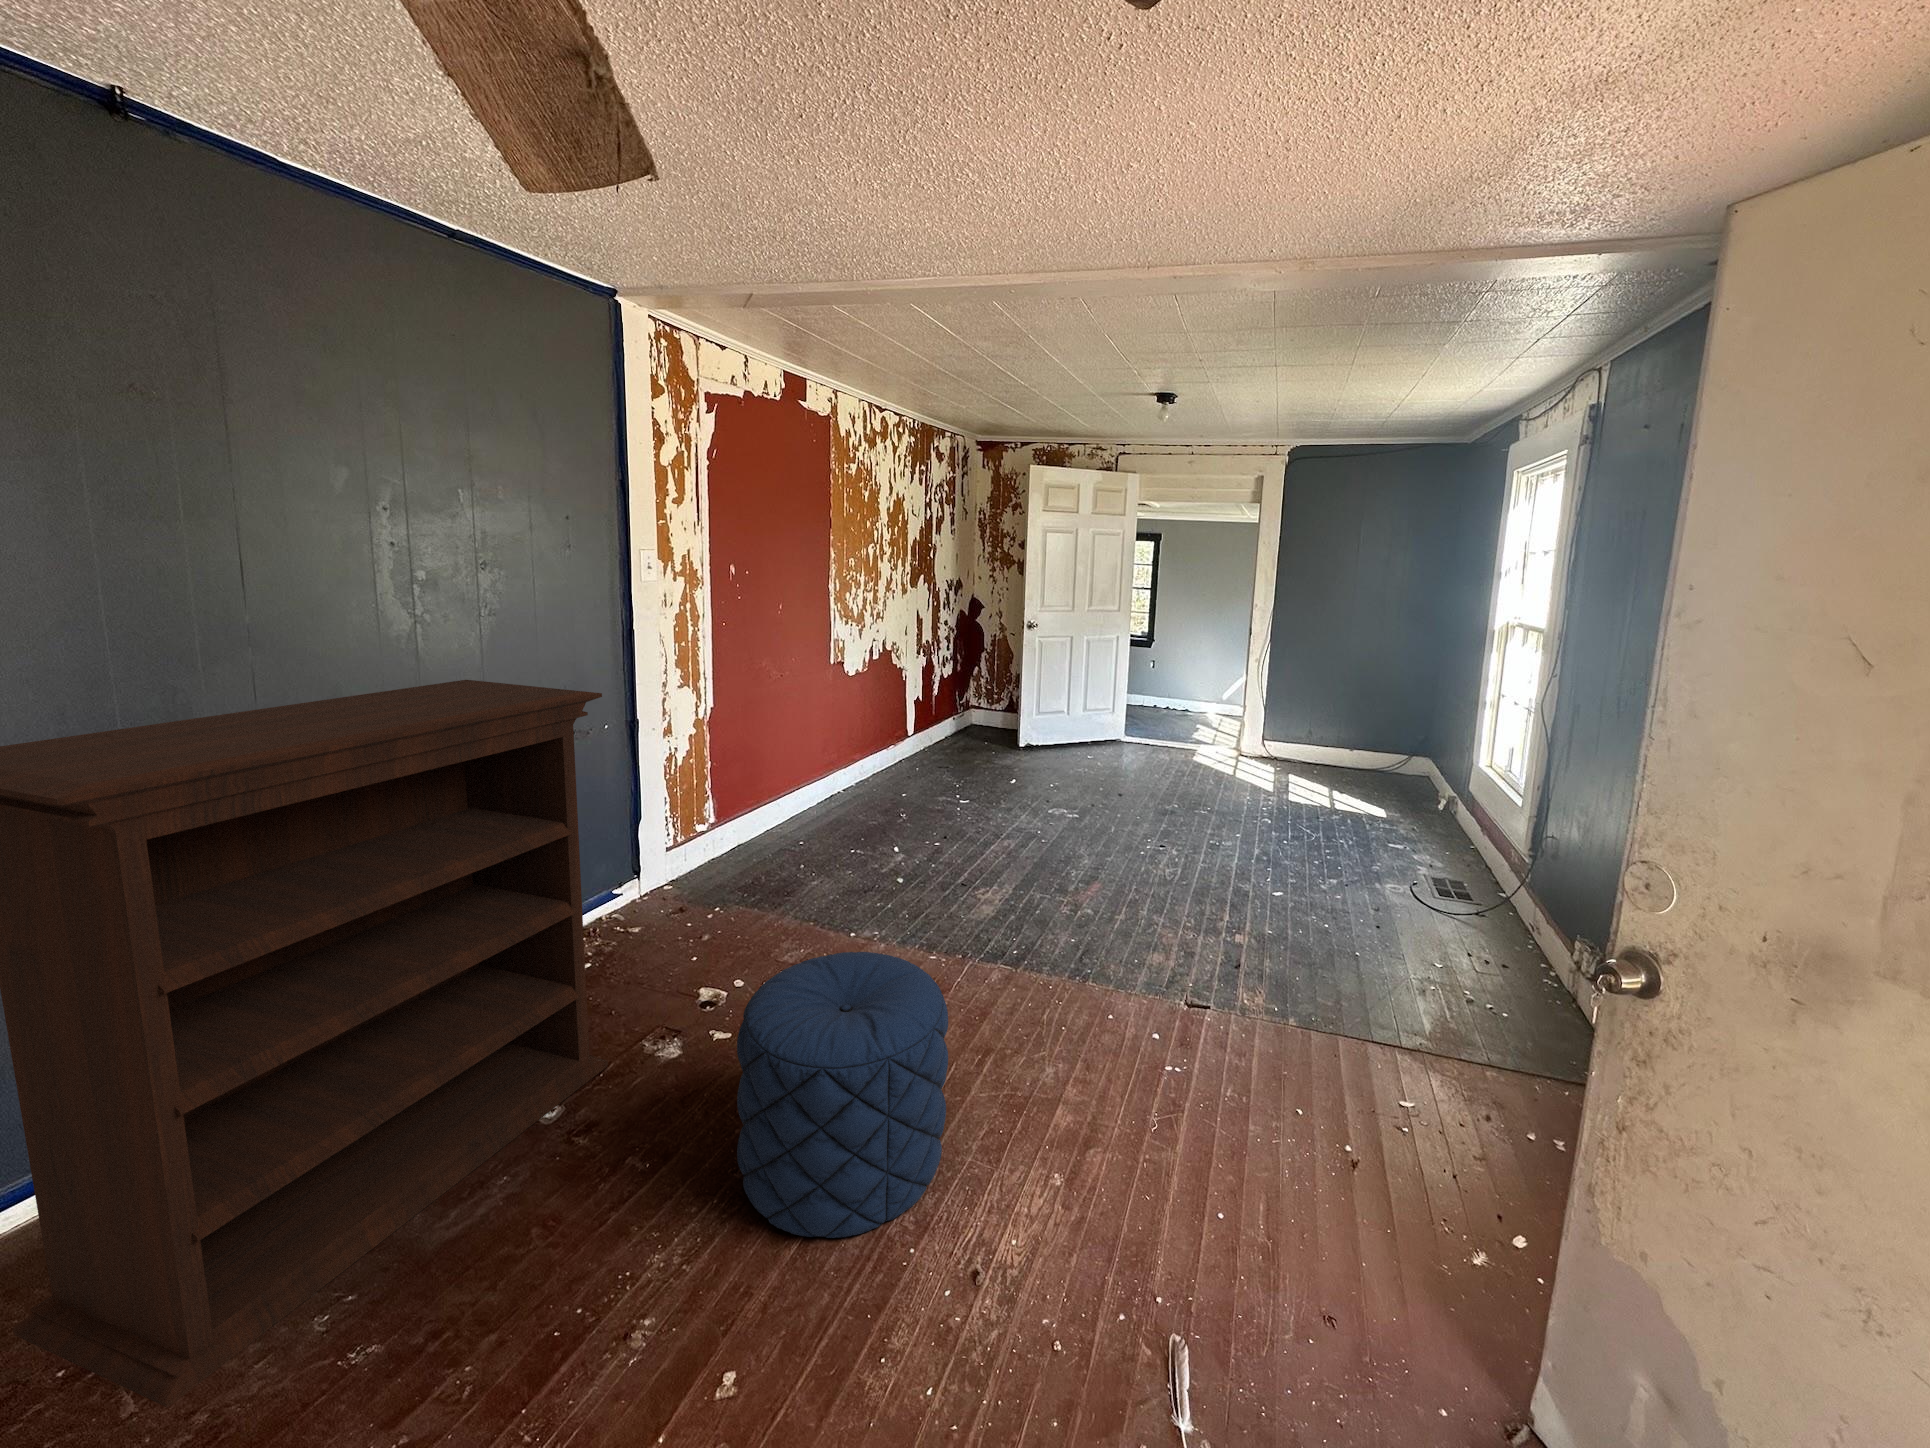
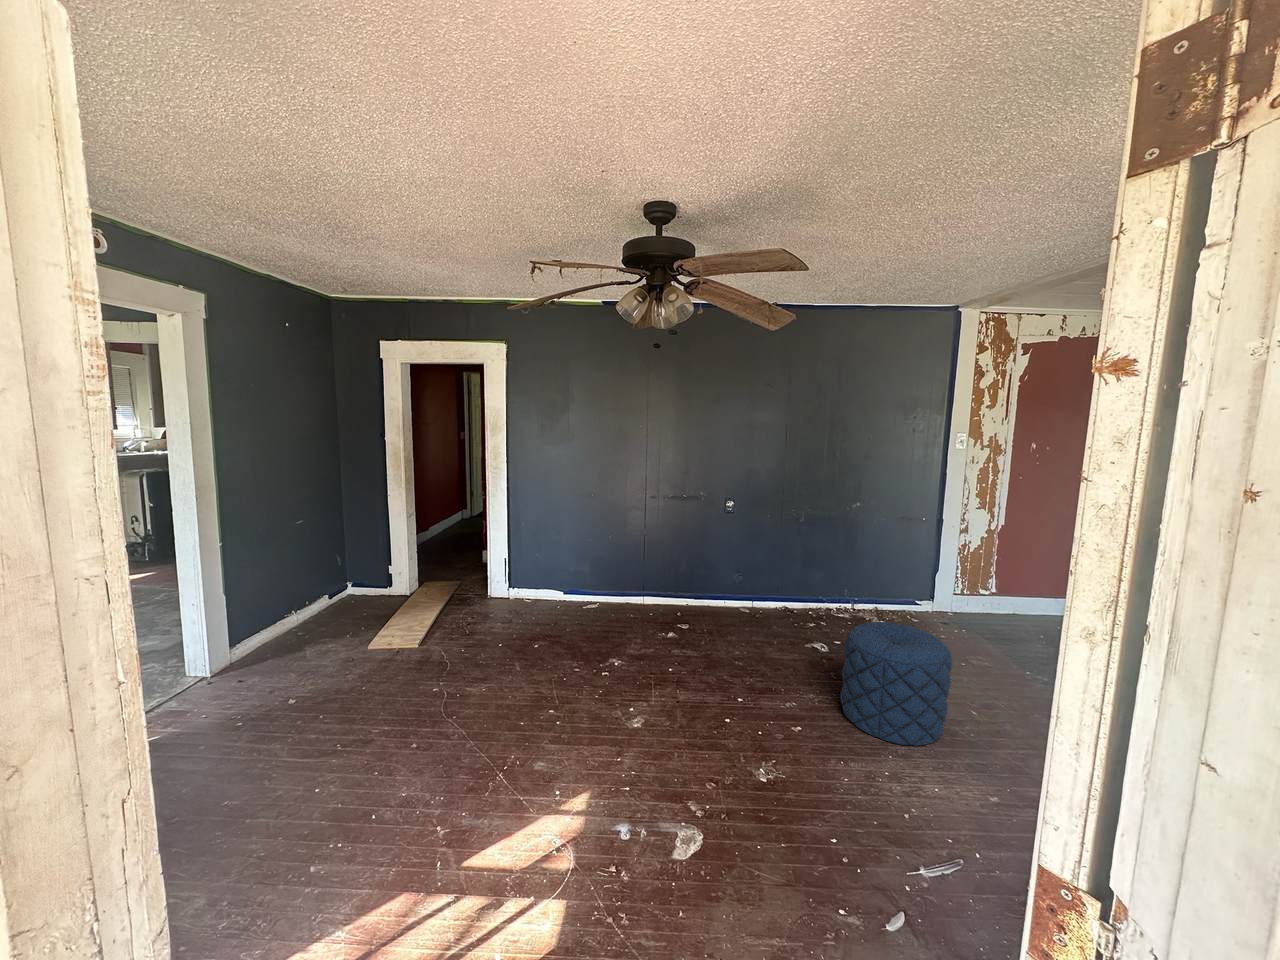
bookshelf: present [0,680,608,1407] -> none [702,479,866,648]

